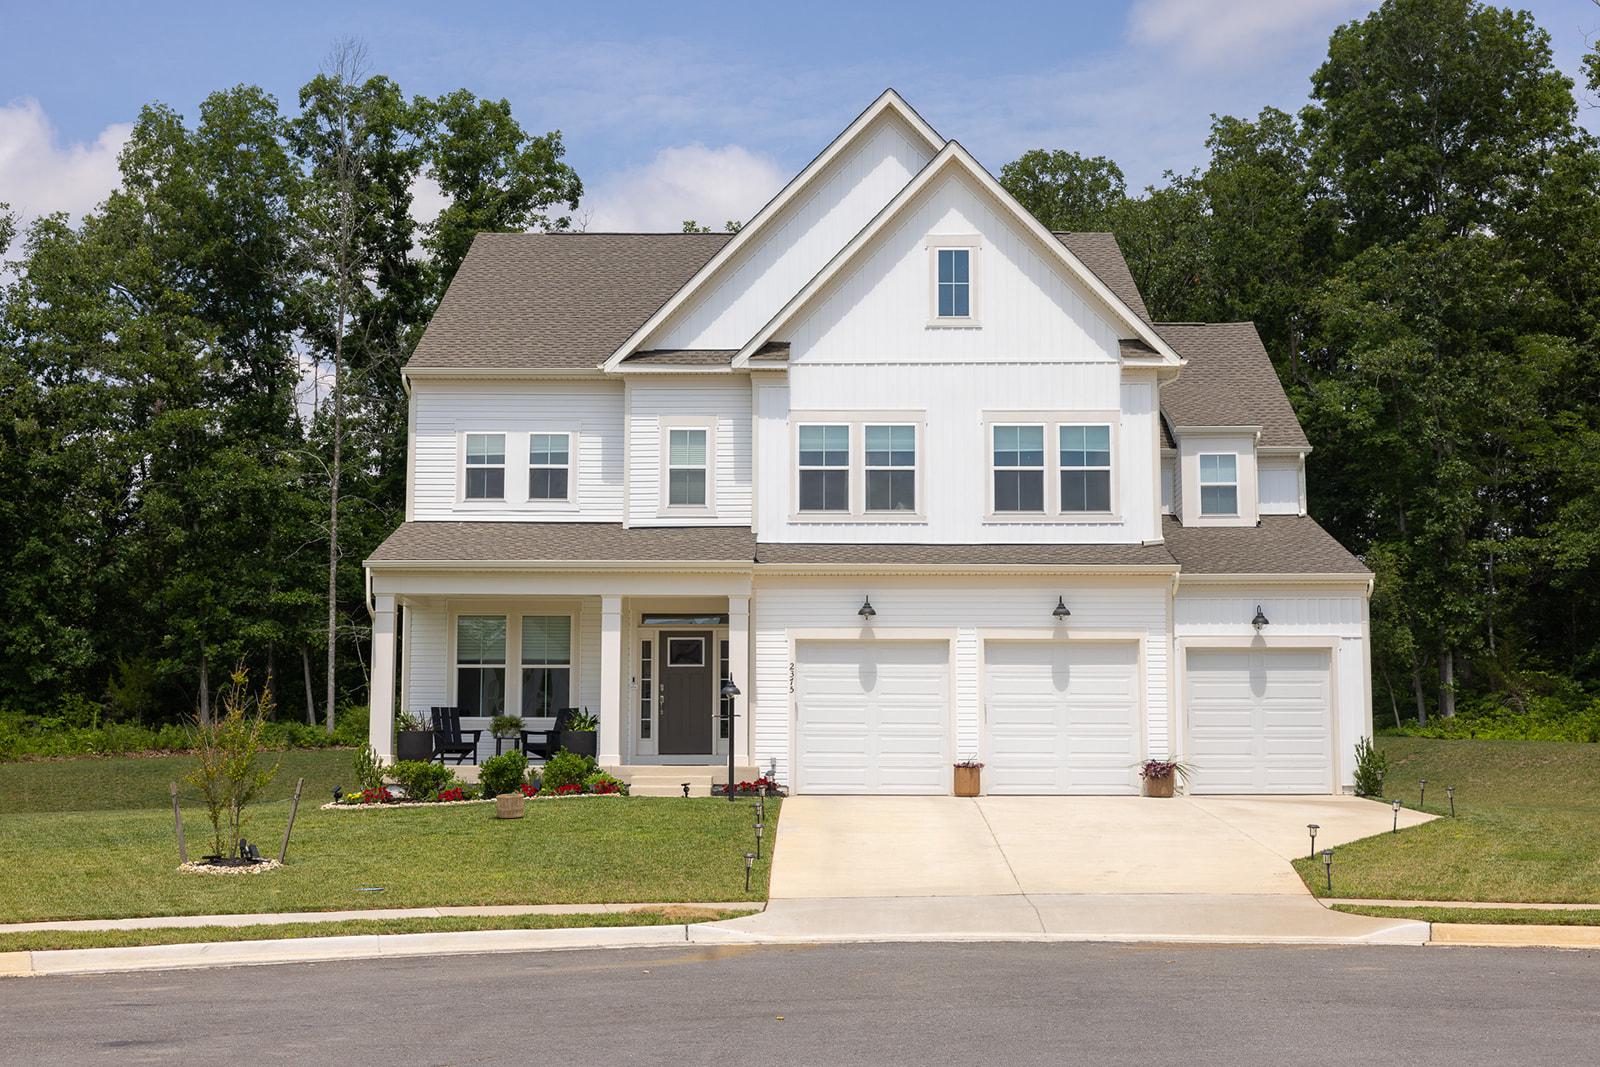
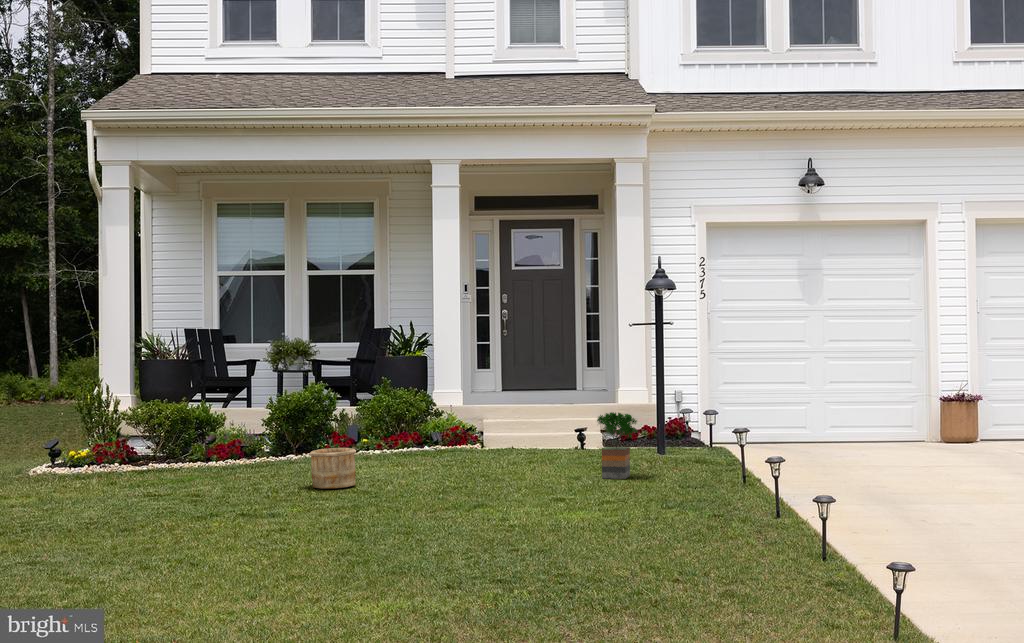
potted tree: none [671,774,697,815] -> present [597,412,637,479]

